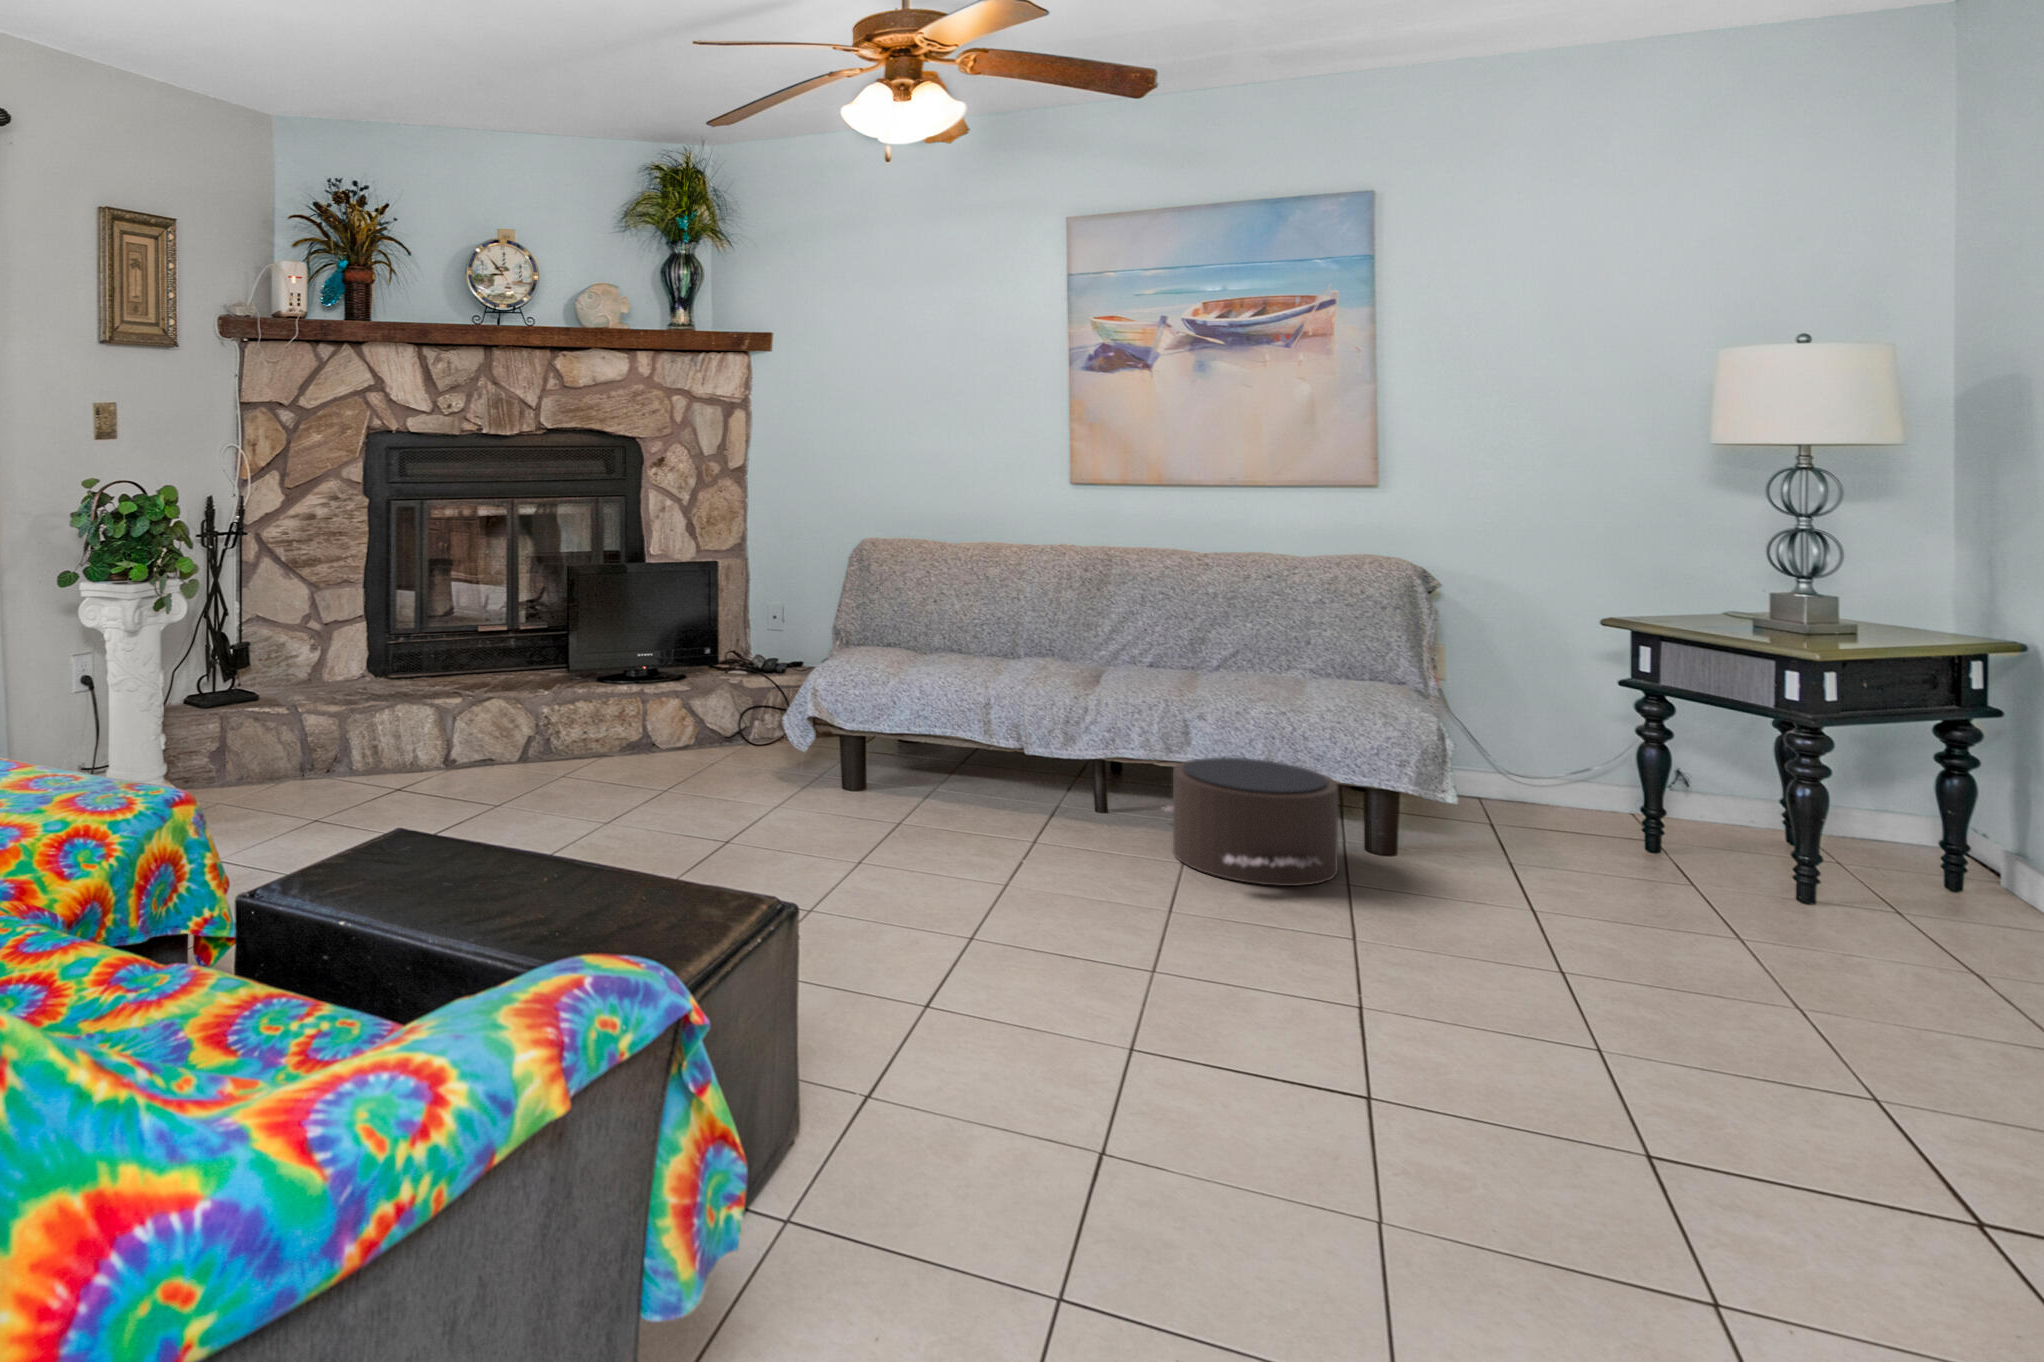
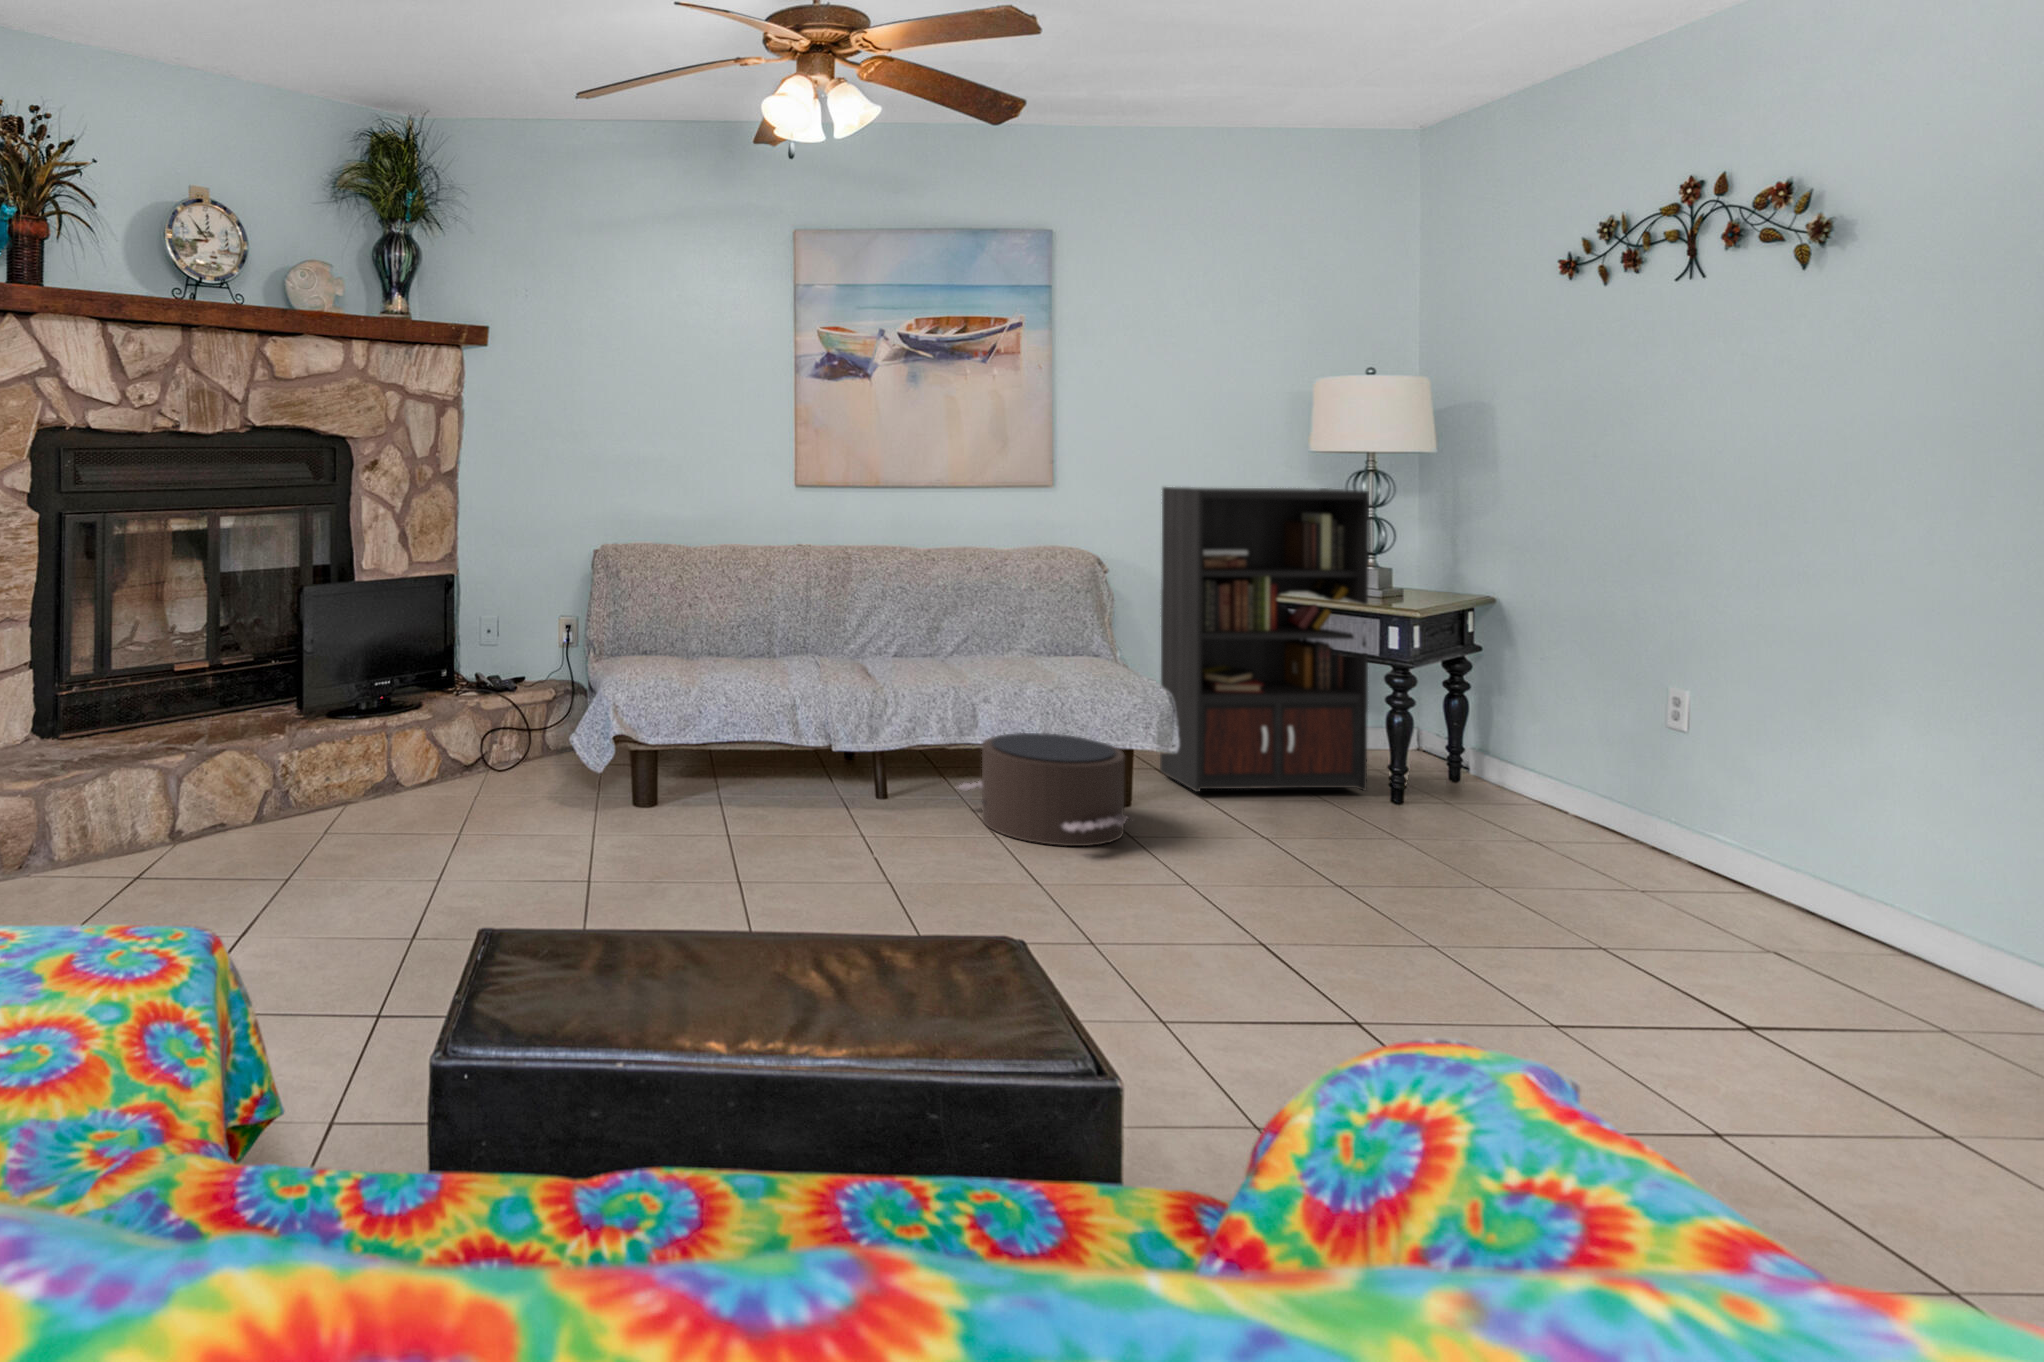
bookcase: none [1476,489,1779,884] -> present [1160,487,1369,792]

